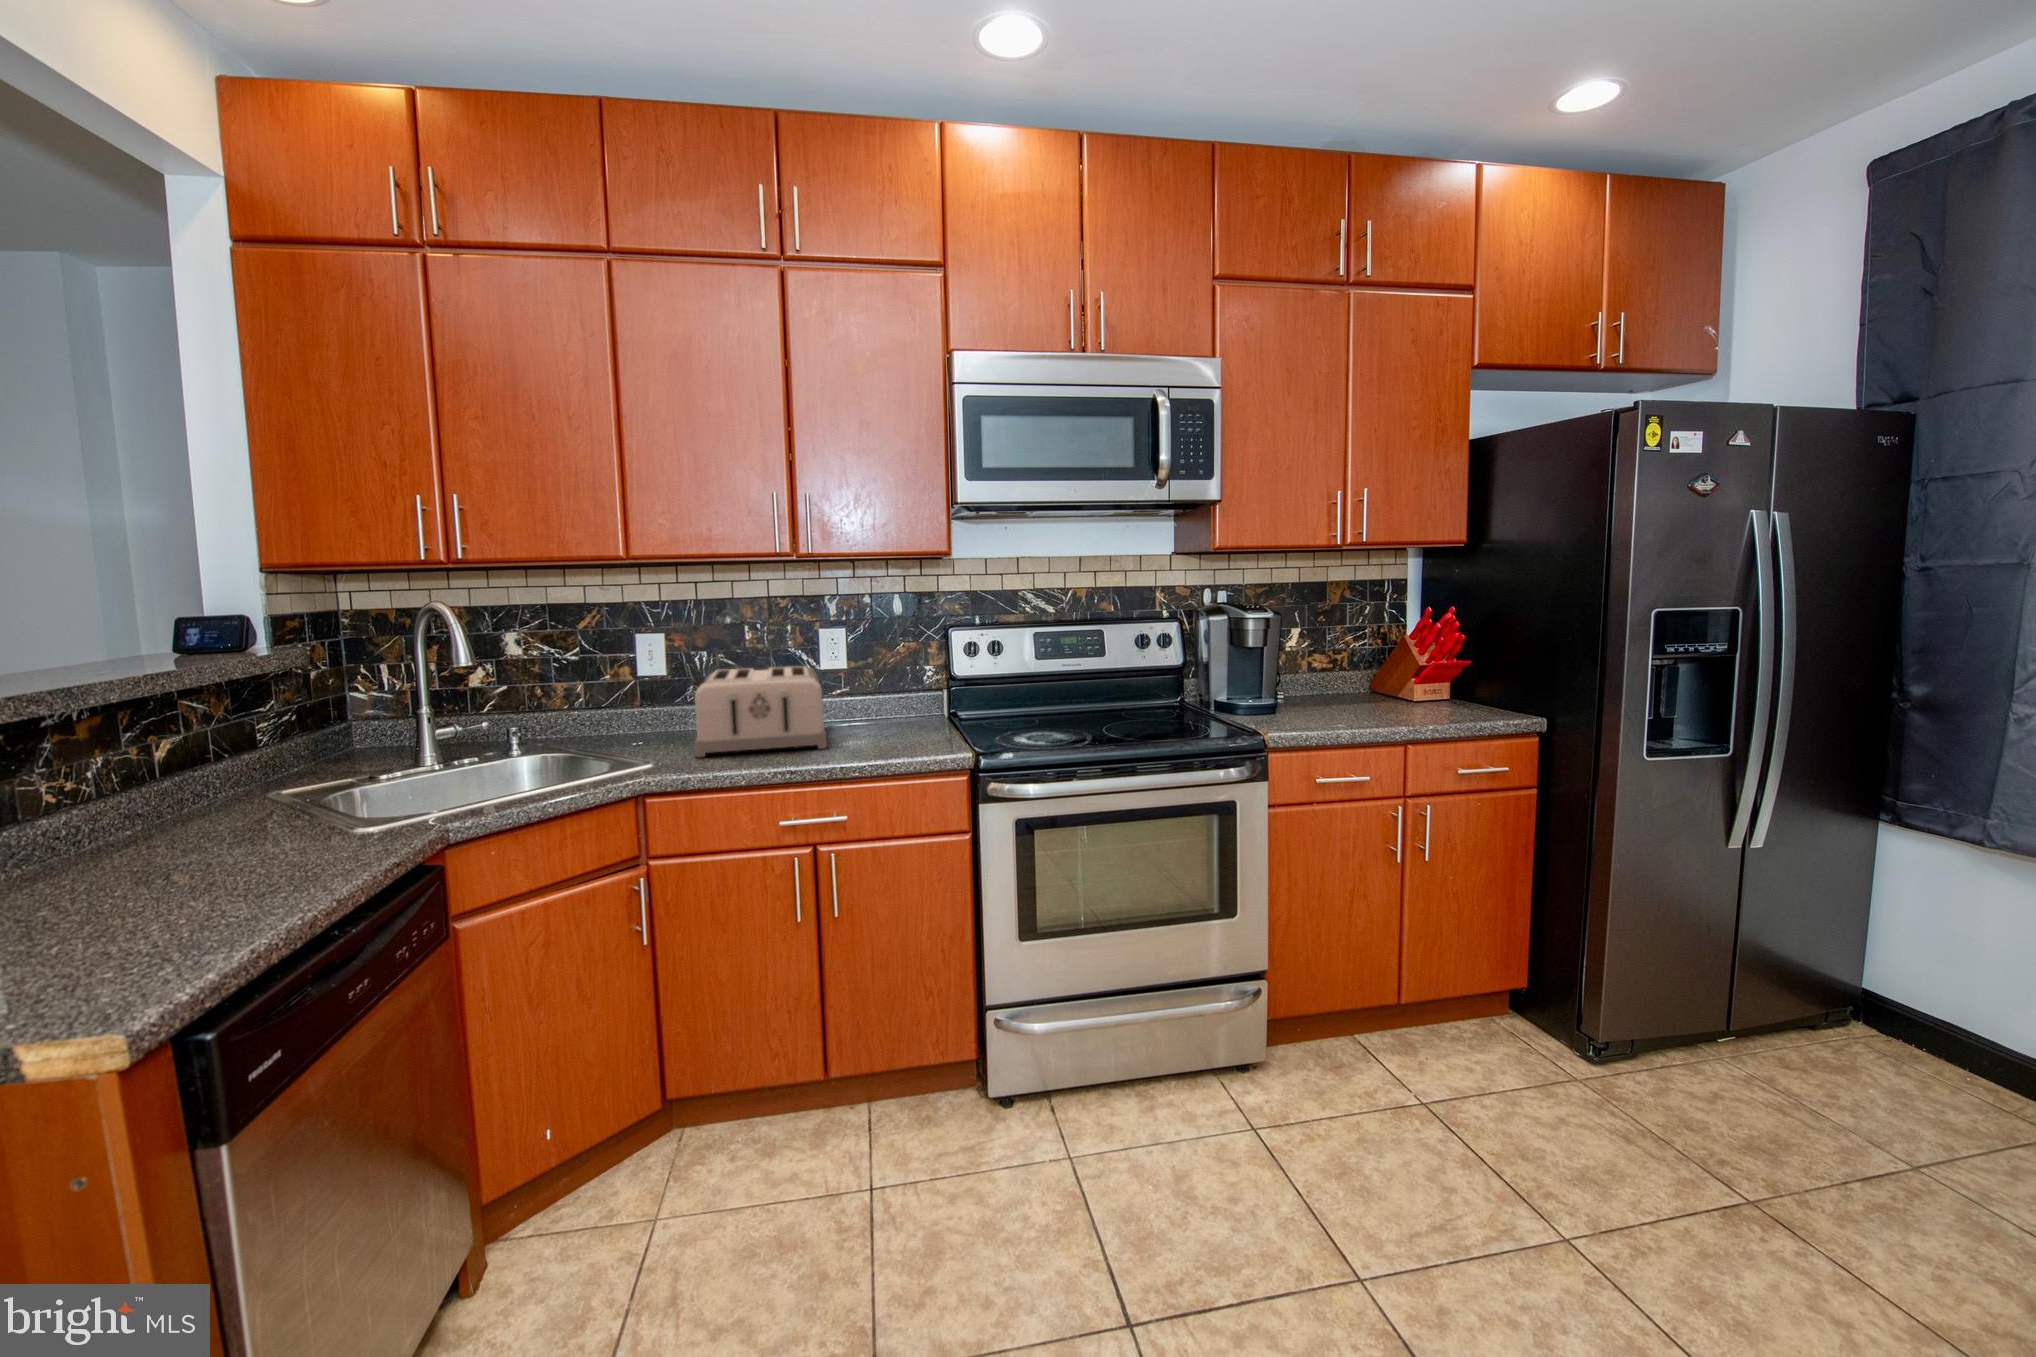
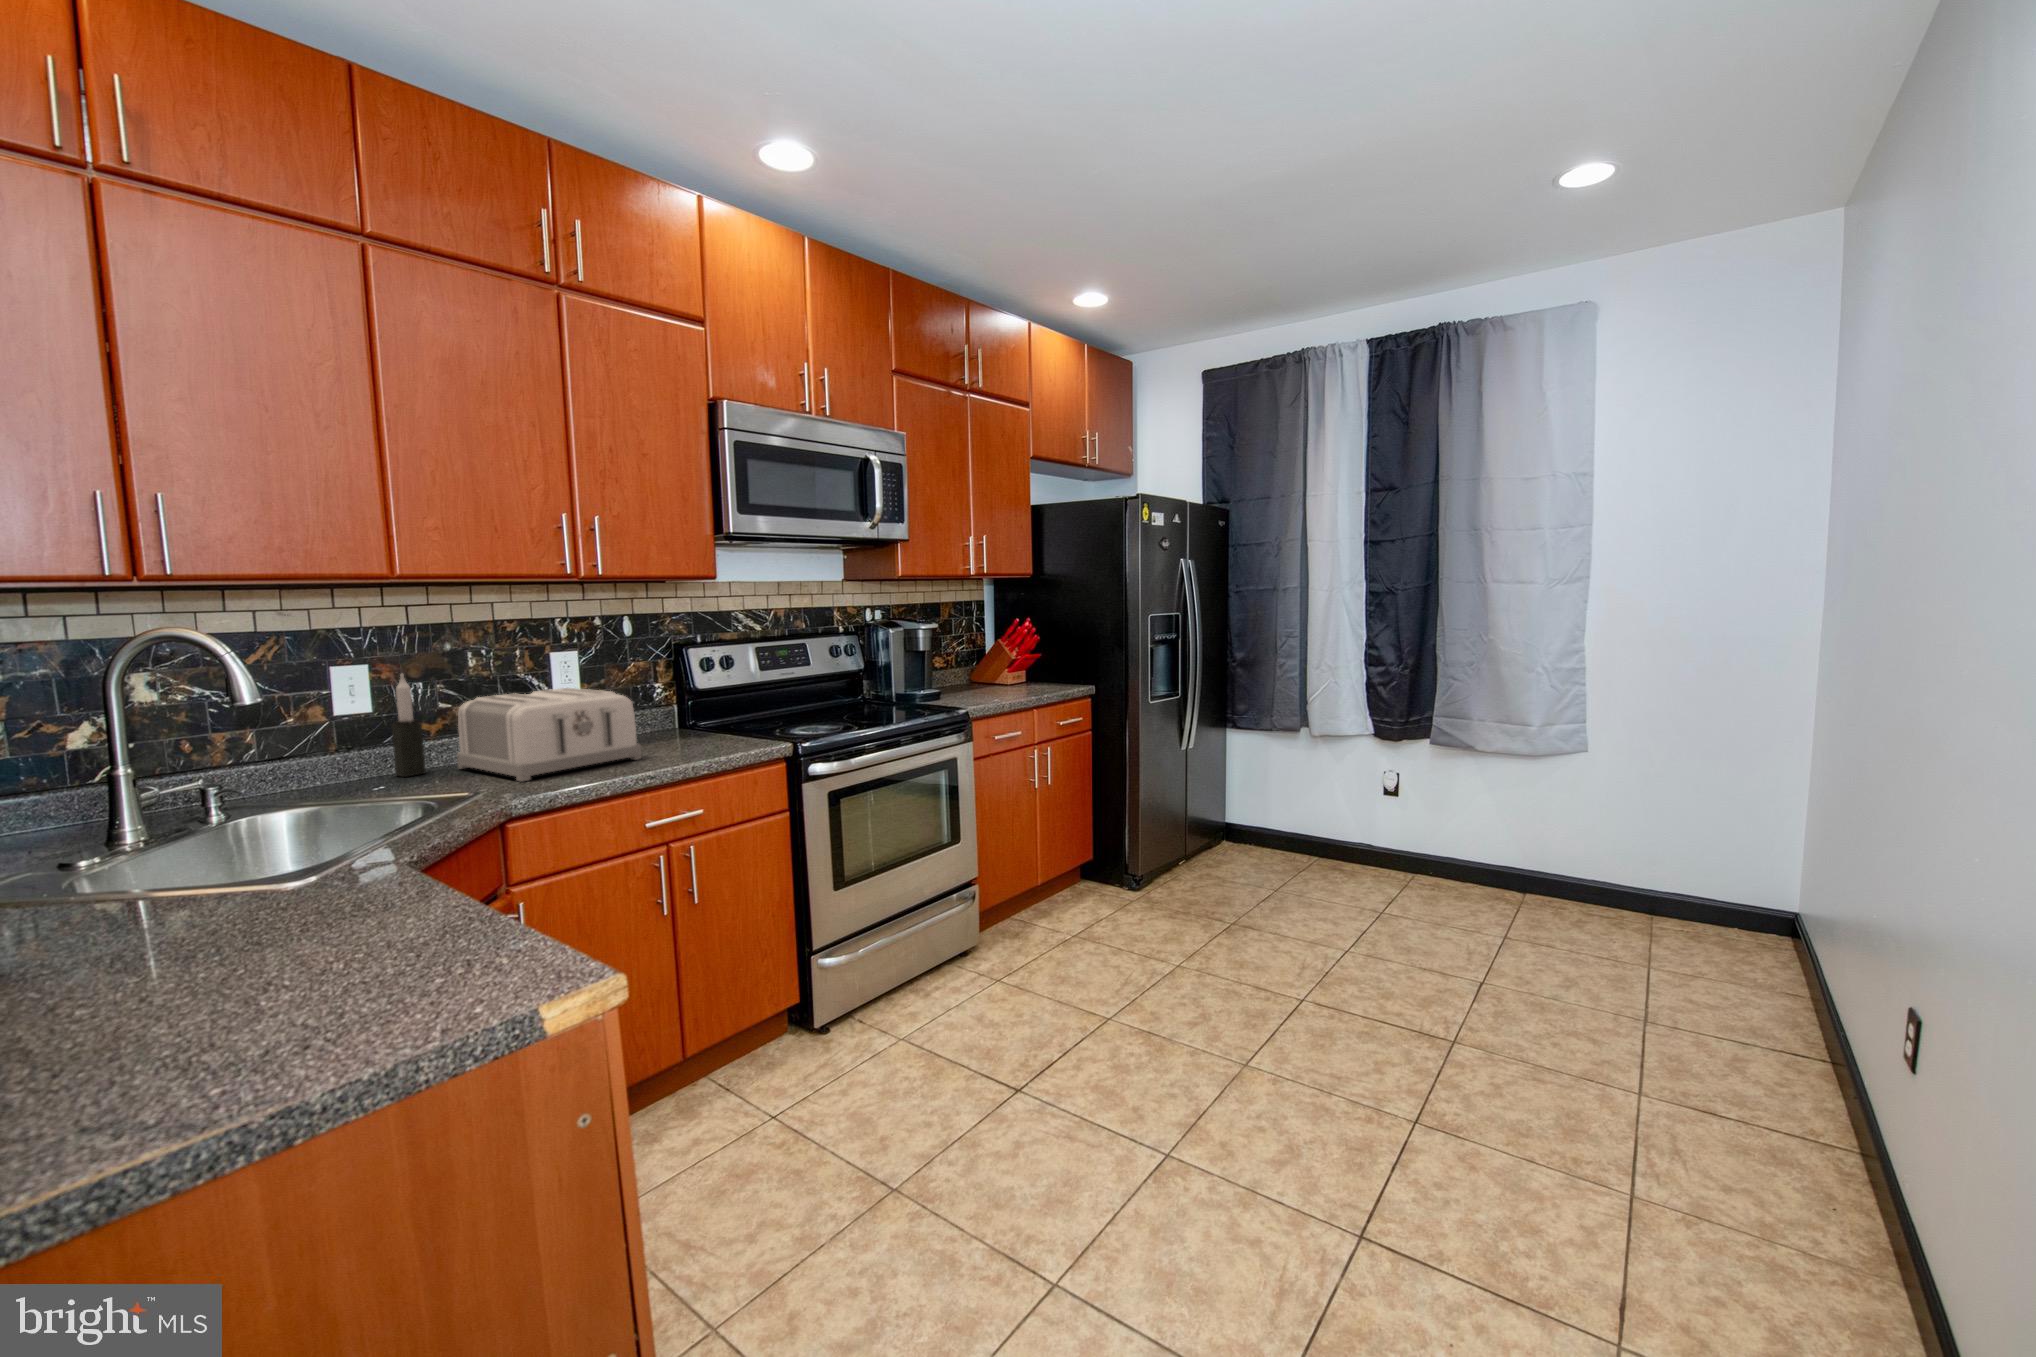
candle: none [662,643,686,735] -> present [392,674,426,777]

